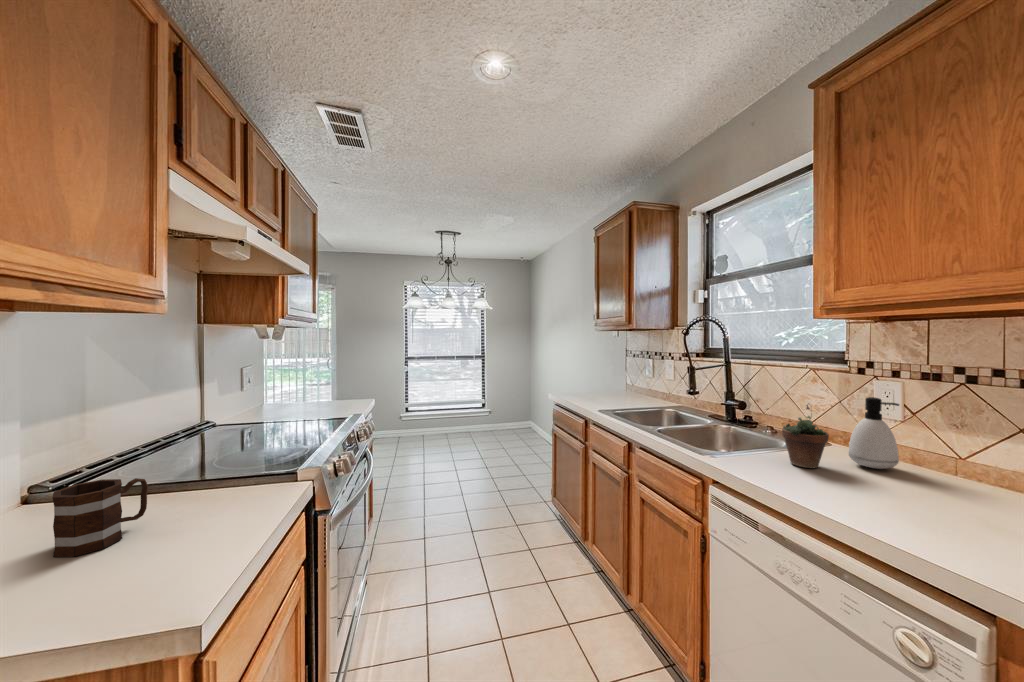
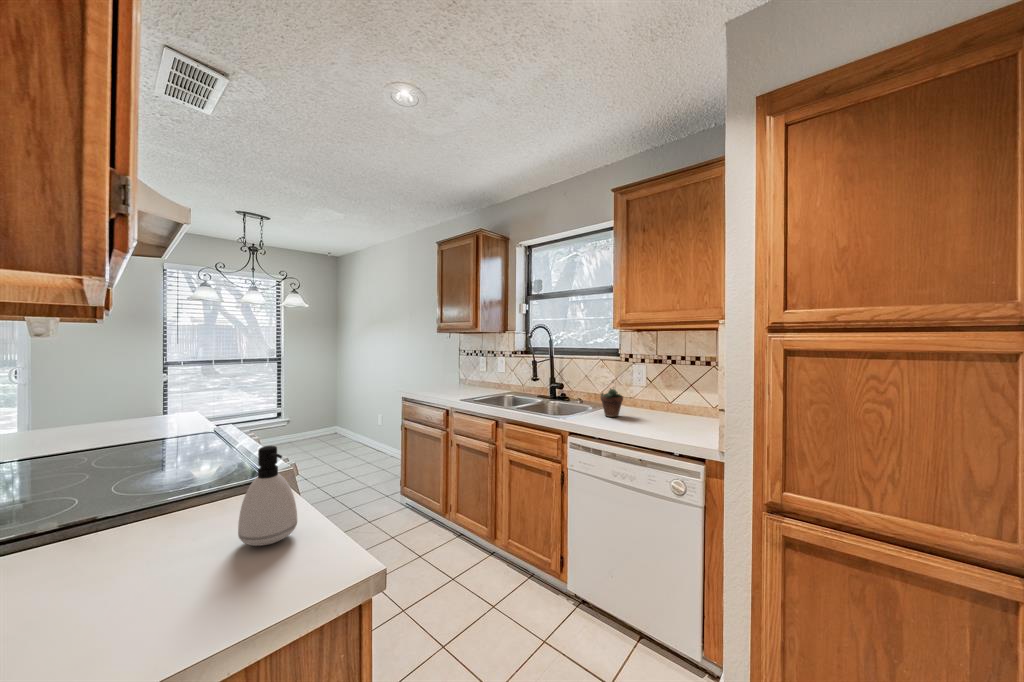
soap dispenser: present [848,397,899,469] -> present [238,446,297,546]
mug: present [52,478,148,557] -> none [94,500,169,590]

